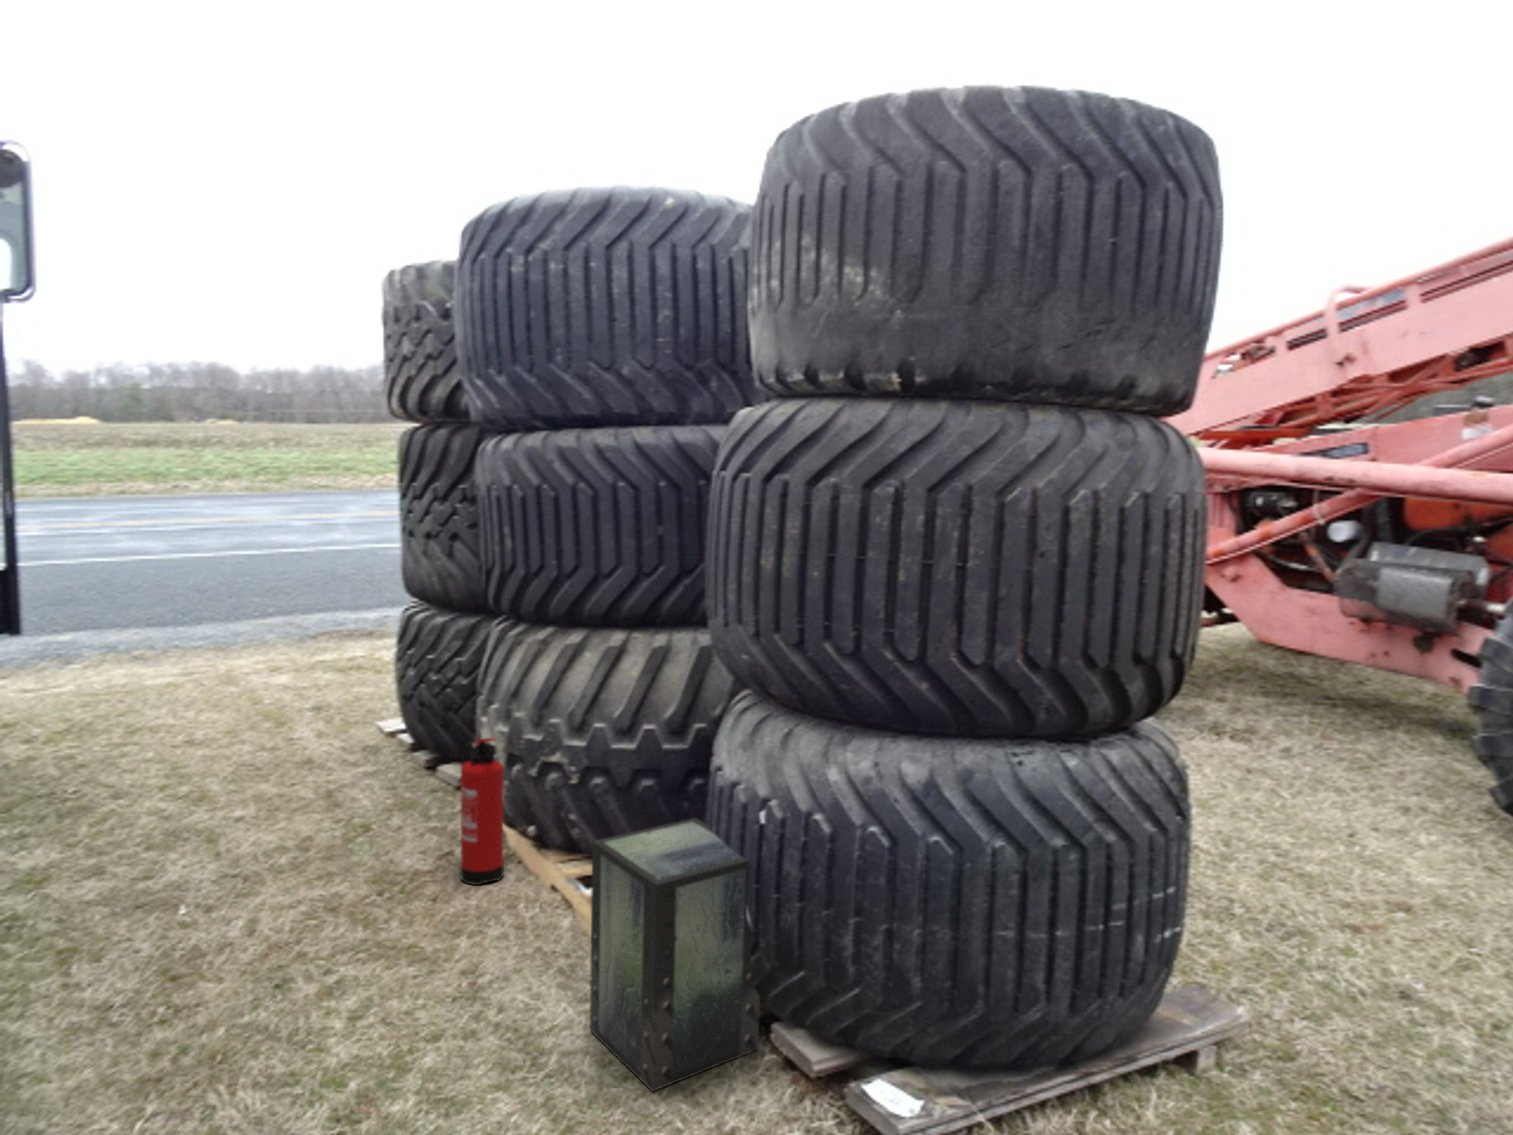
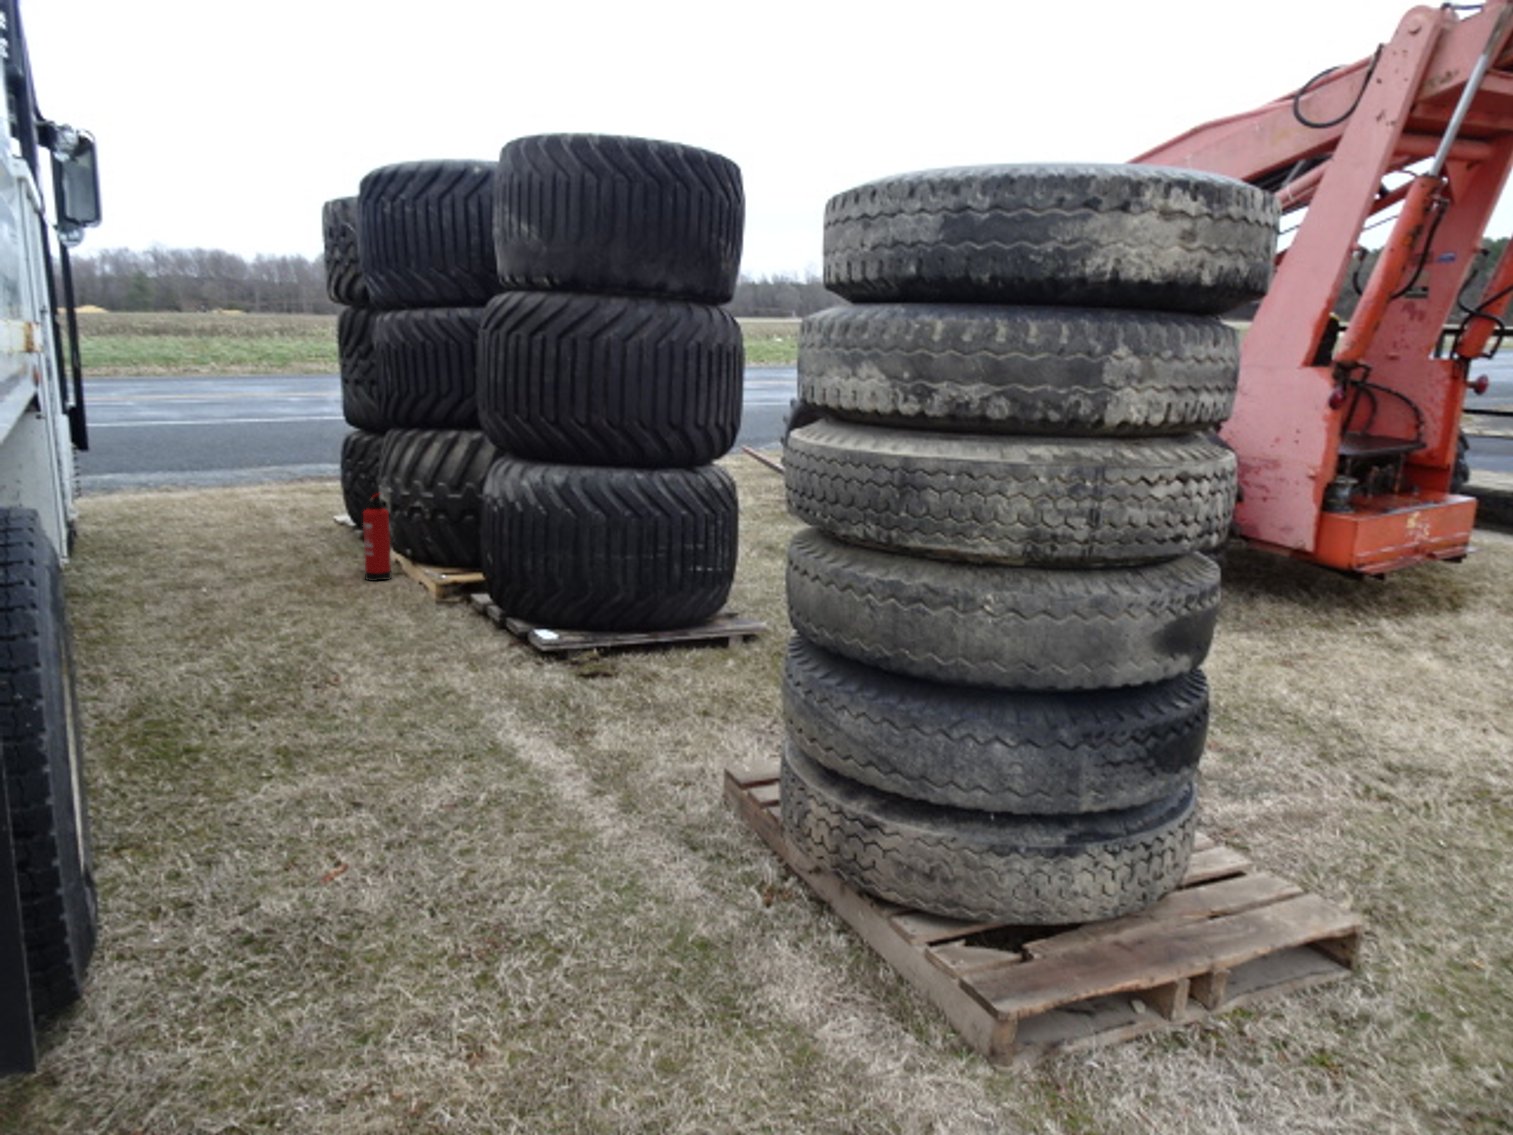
storage box: present [590,818,760,1091] -> none [412,519,499,641]

